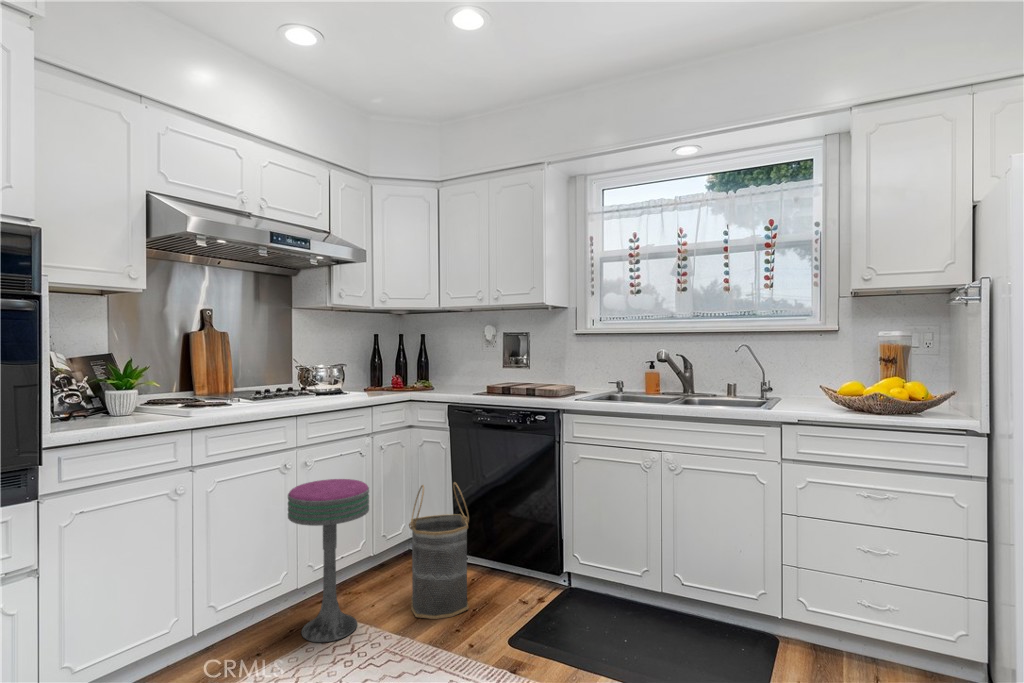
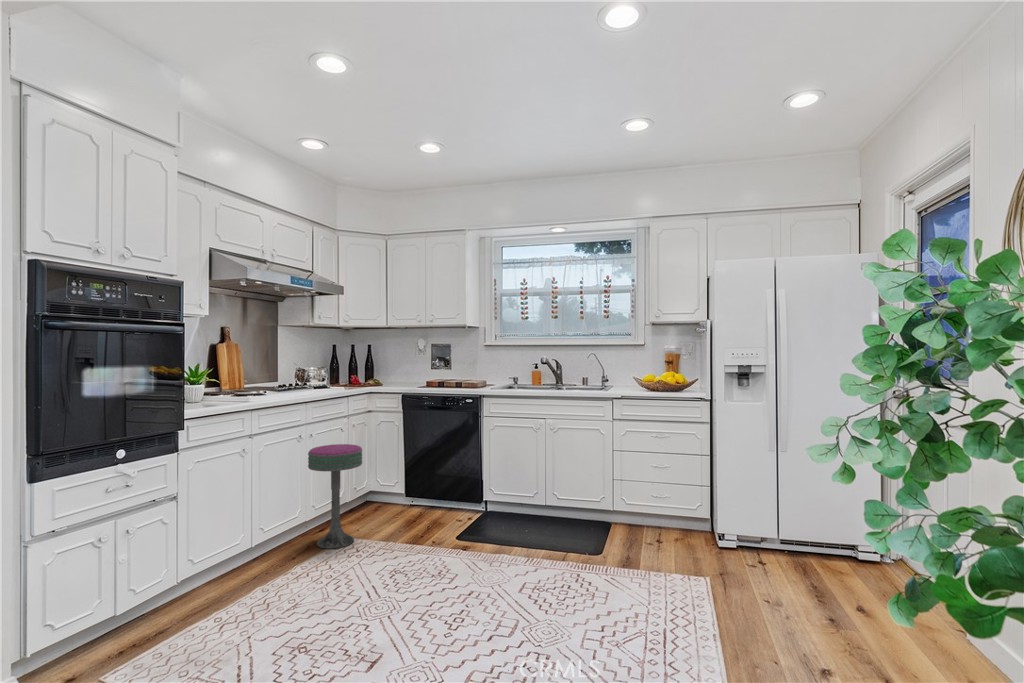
basket: present [409,483,469,619] -> none [384,444,425,532]

